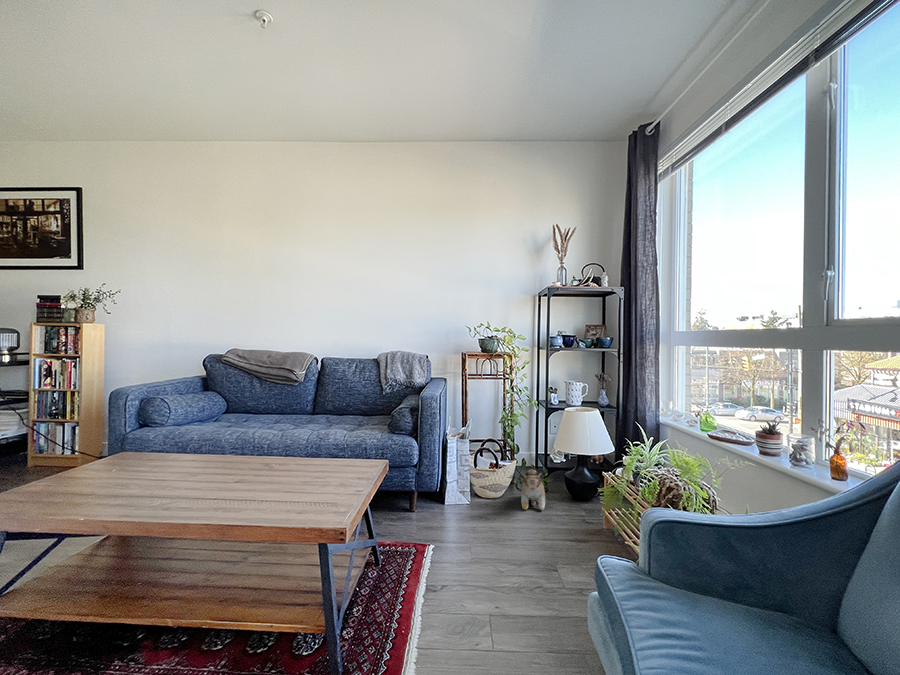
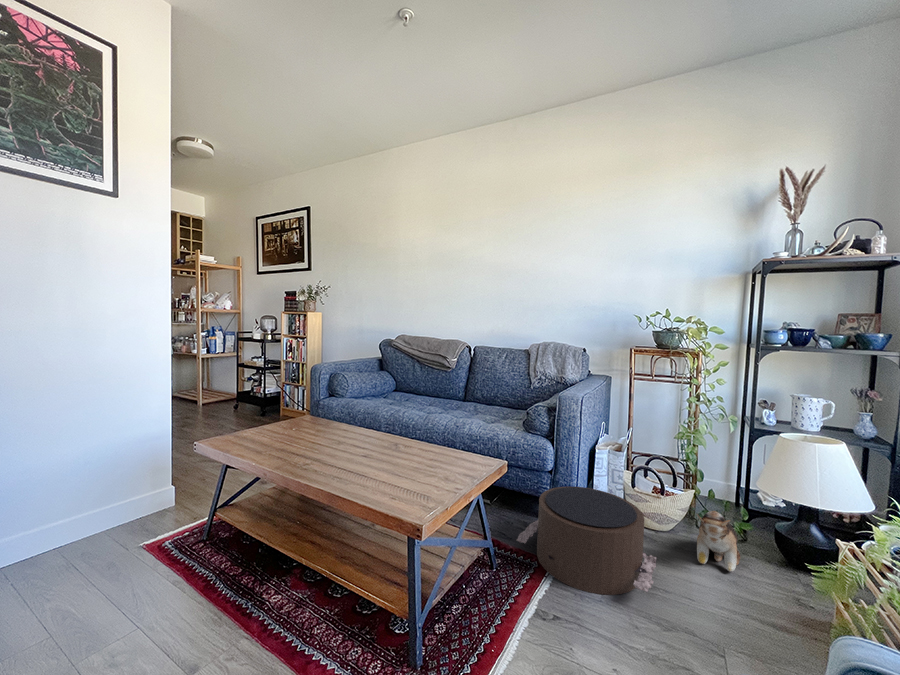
pouf: none [399,471,503,547] -> present [517,486,656,595]

